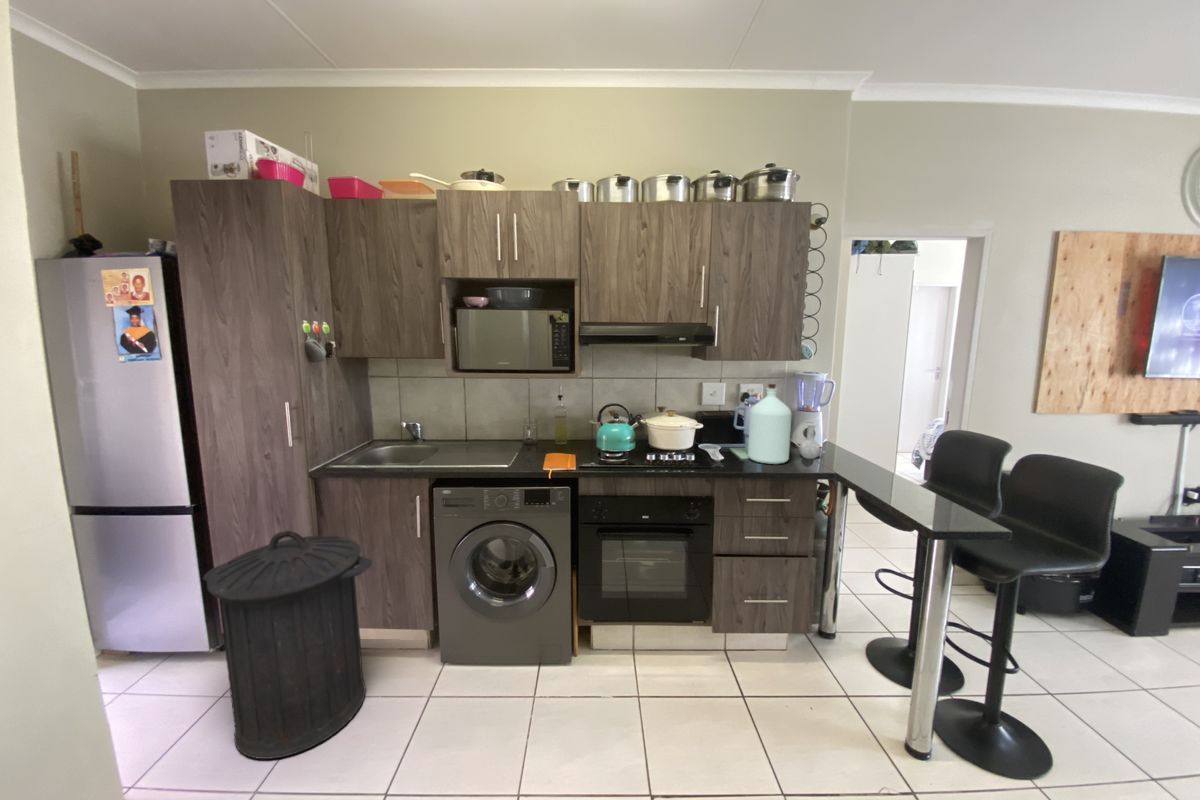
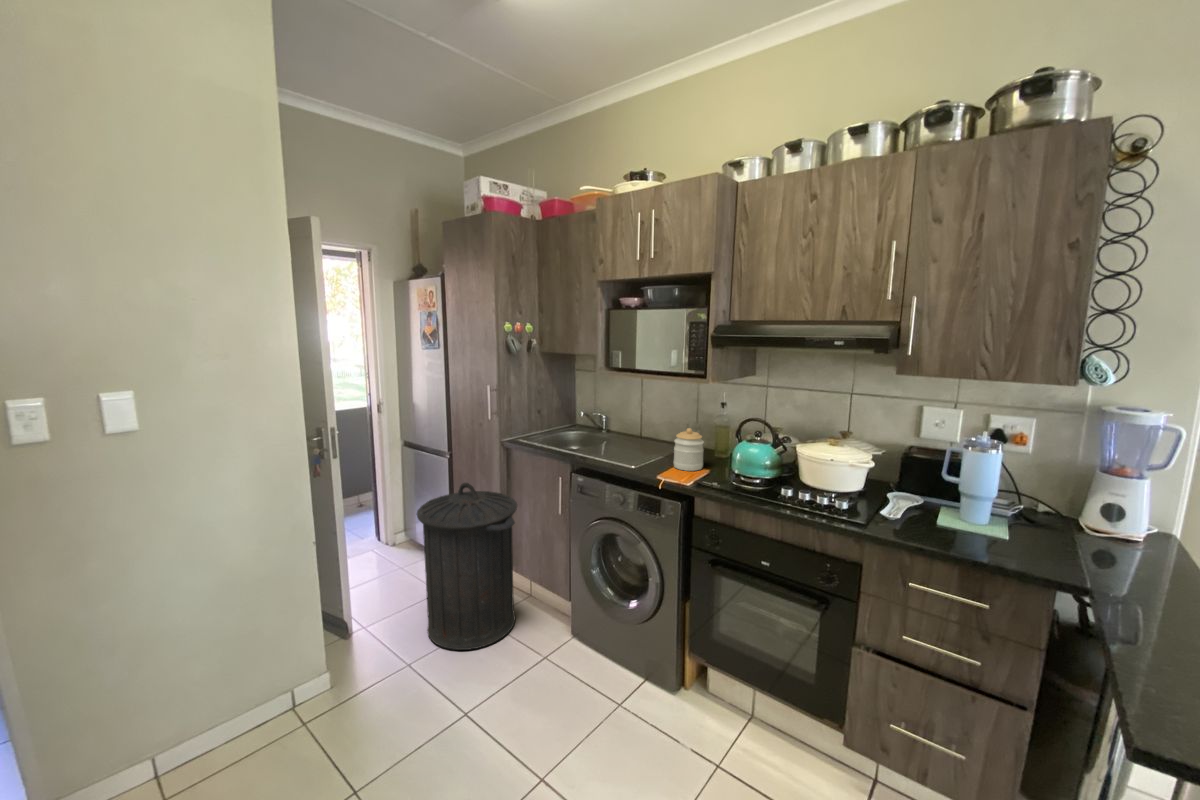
bottle: present [748,384,820,464] -> none [935,419,1091,556]
jar: none [534,420,561,460] -> present [674,428,704,471]

